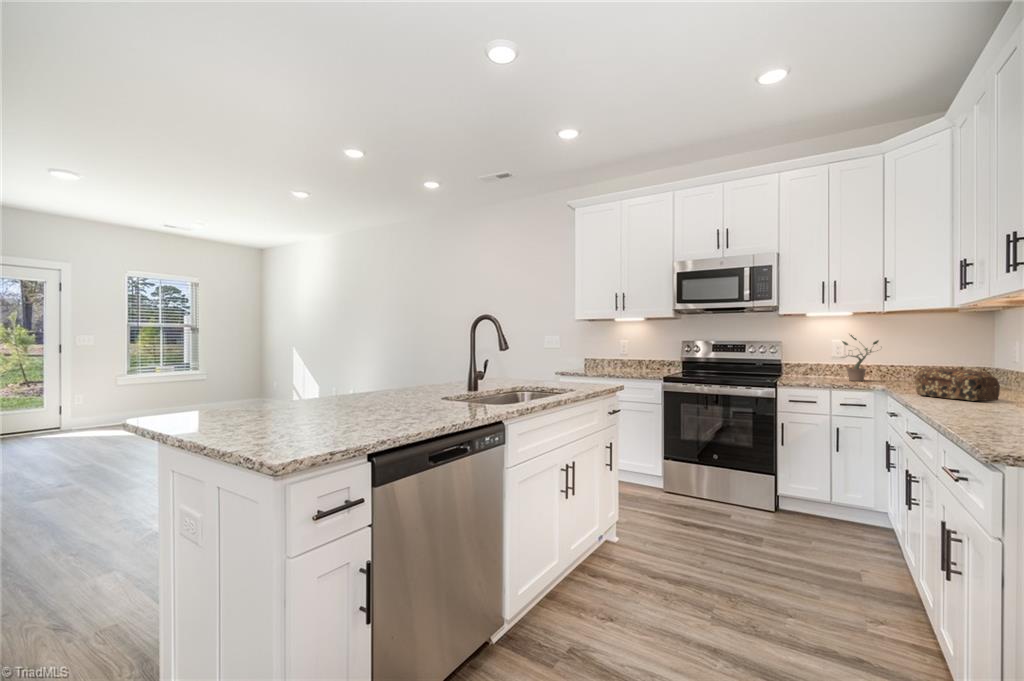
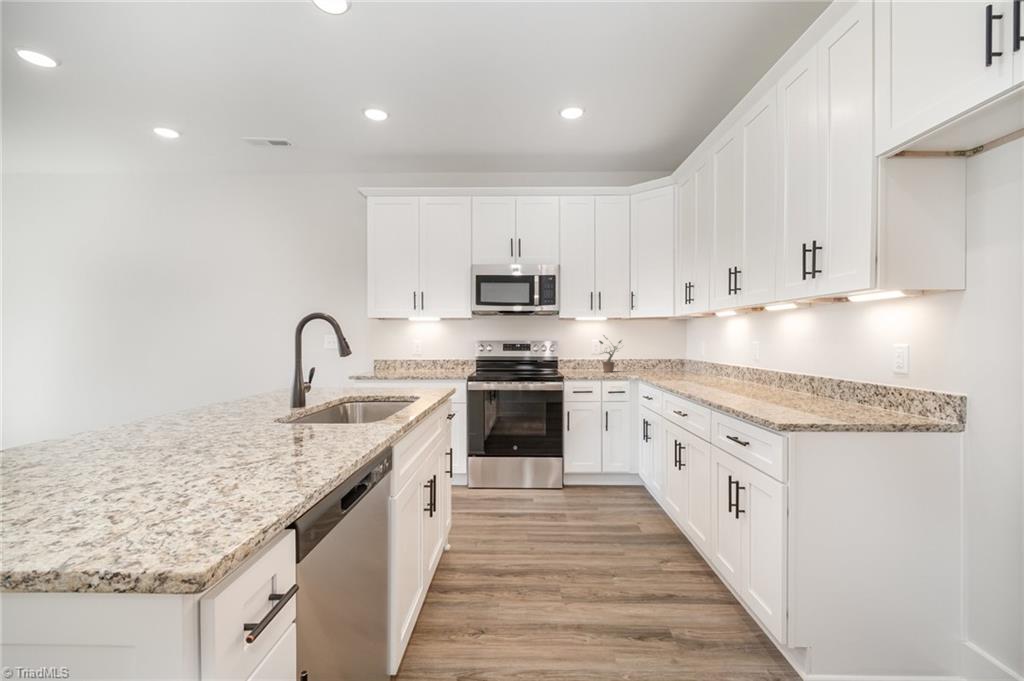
bread loaf: present [915,368,1000,401] -> none [664,361,711,384]

